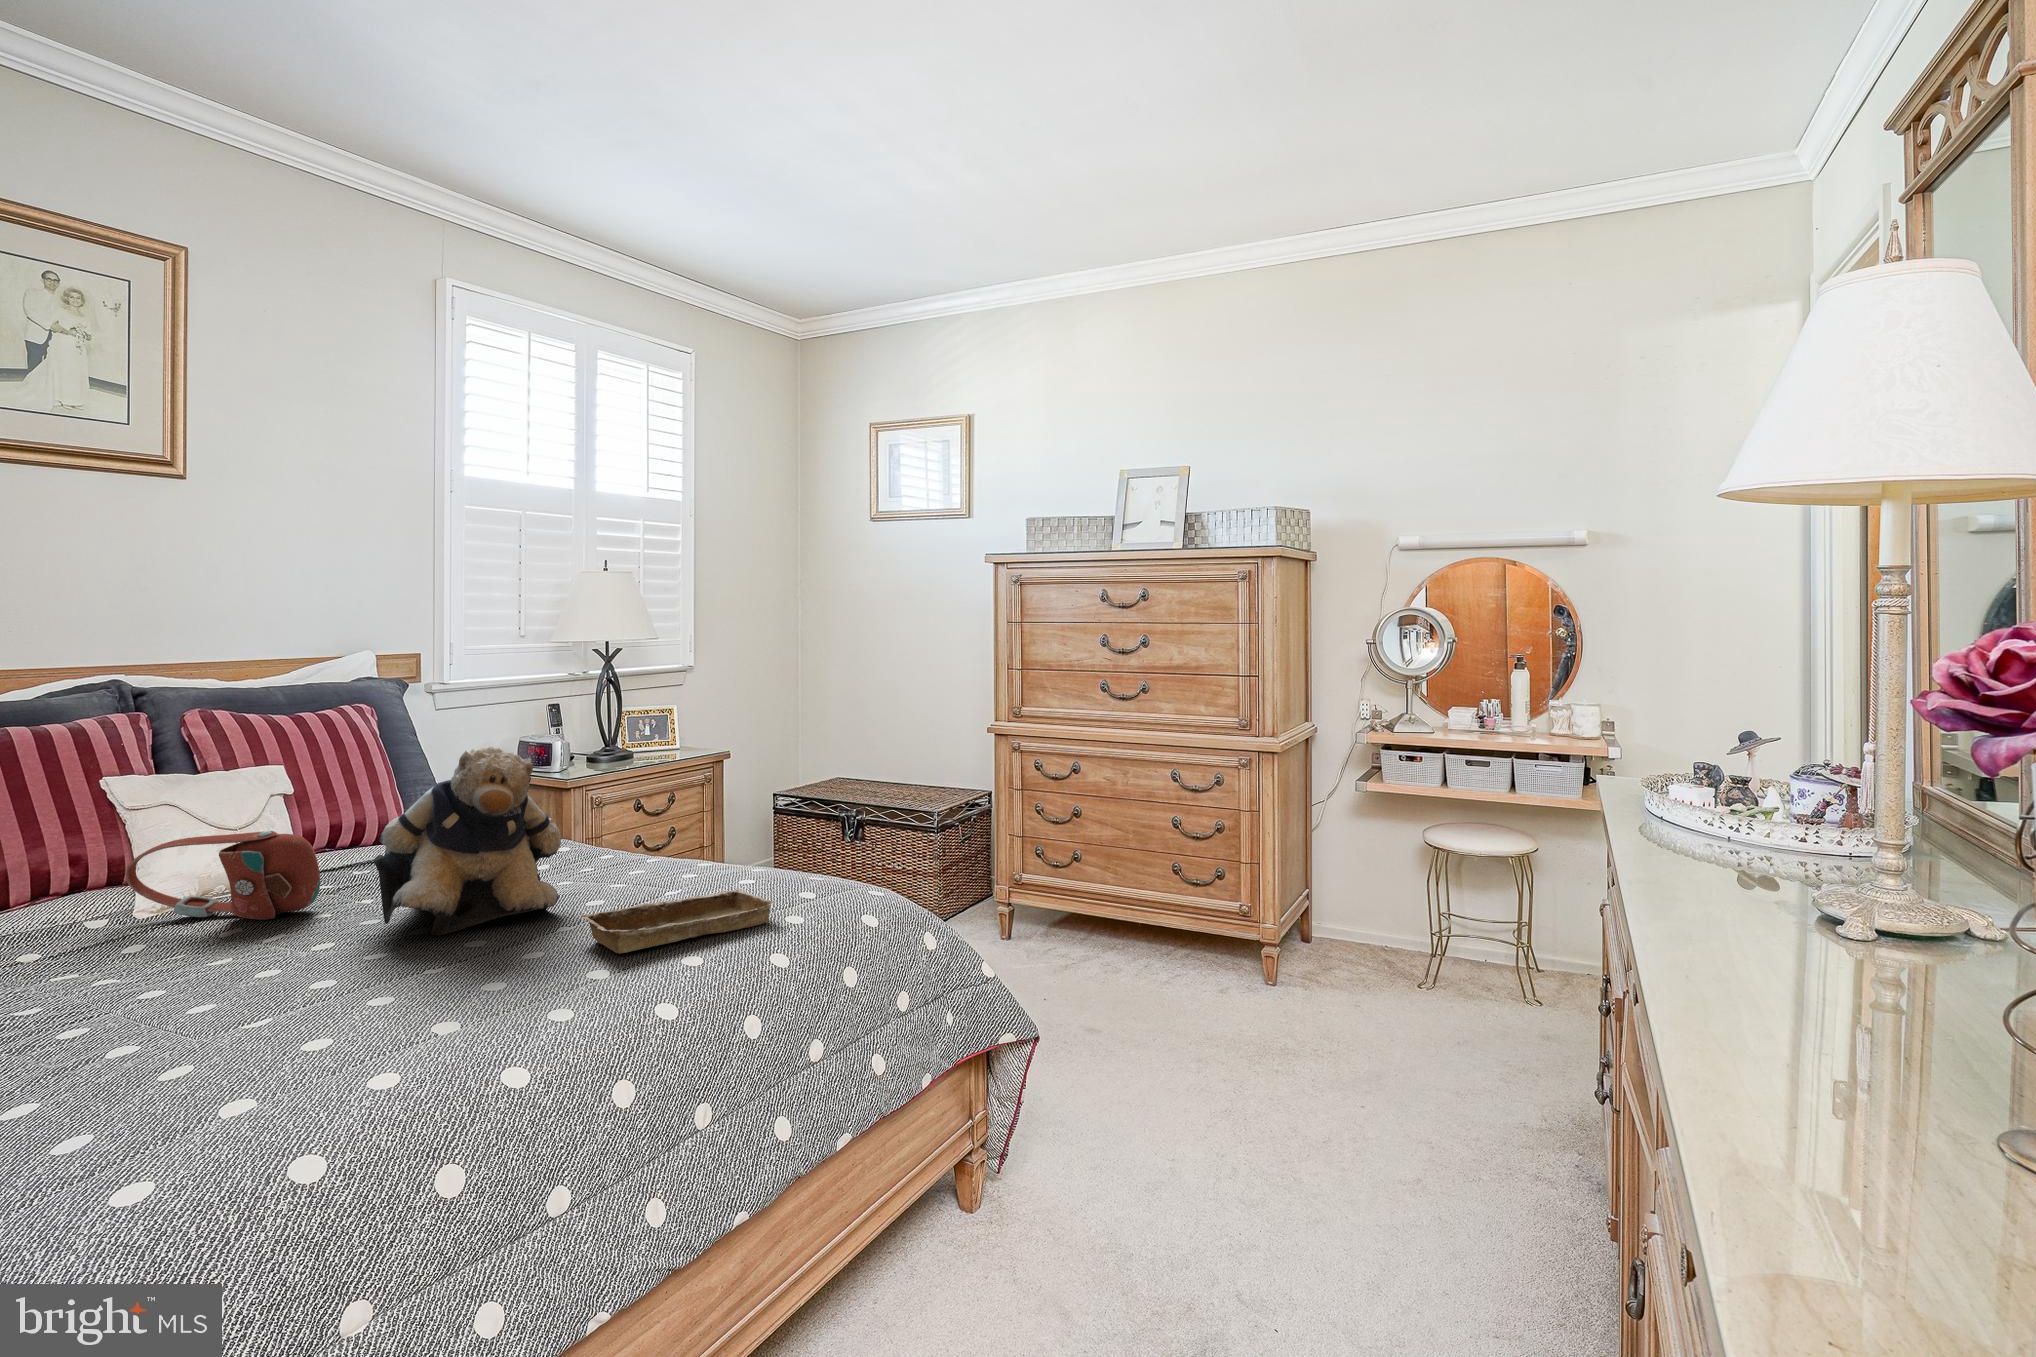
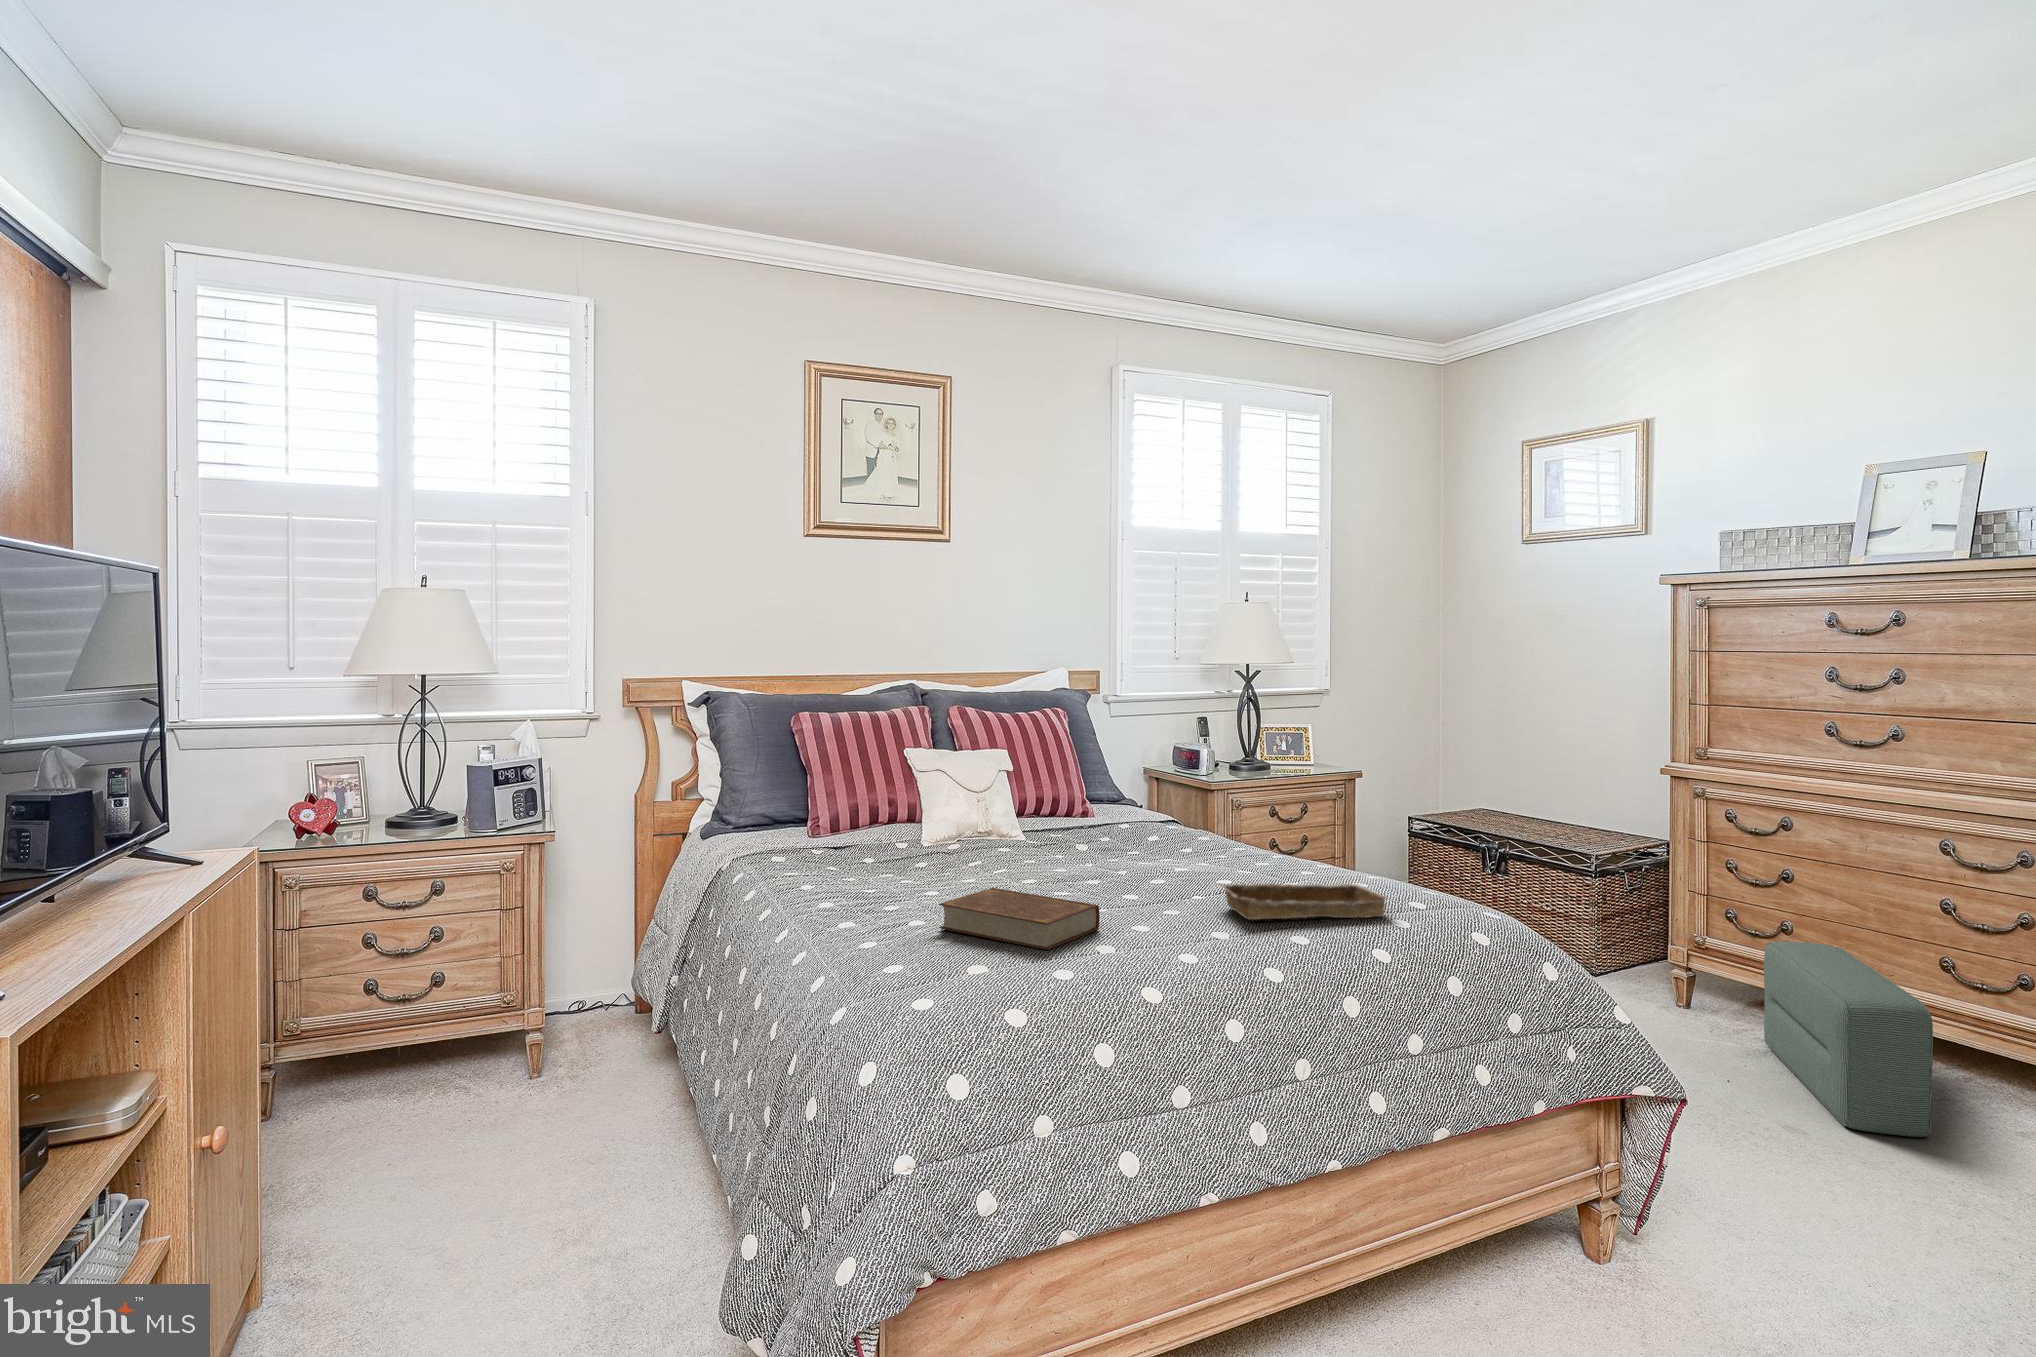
teddy bear: present [374,747,561,935] -> none [1068,737,1206,887]
handbag: present [125,831,320,920] -> none [915,793,1031,860]
pouf: none [1070,867,1185,1018] -> present [1764,942,1933,1137]
book: none [159,973,423,1051] -> present [939,888,1100,950]

